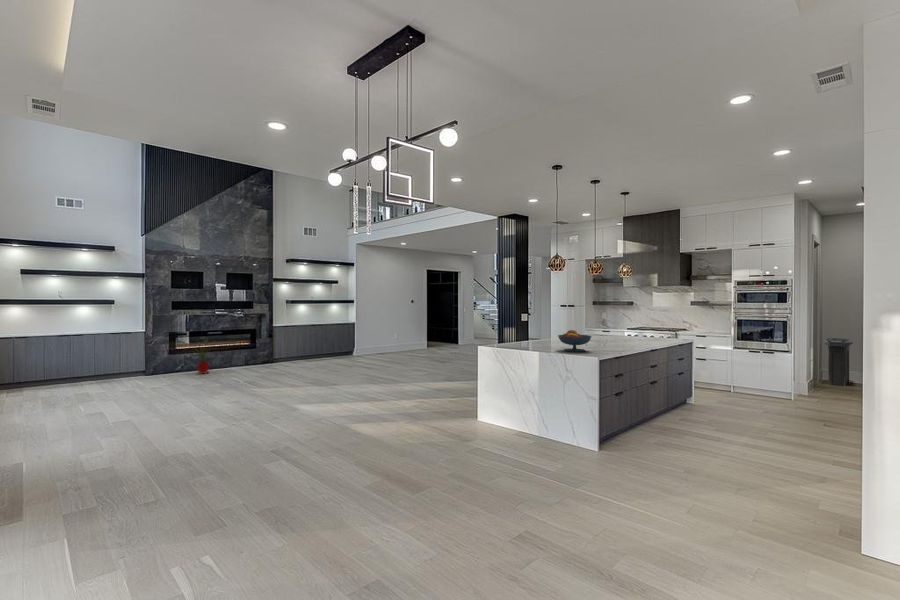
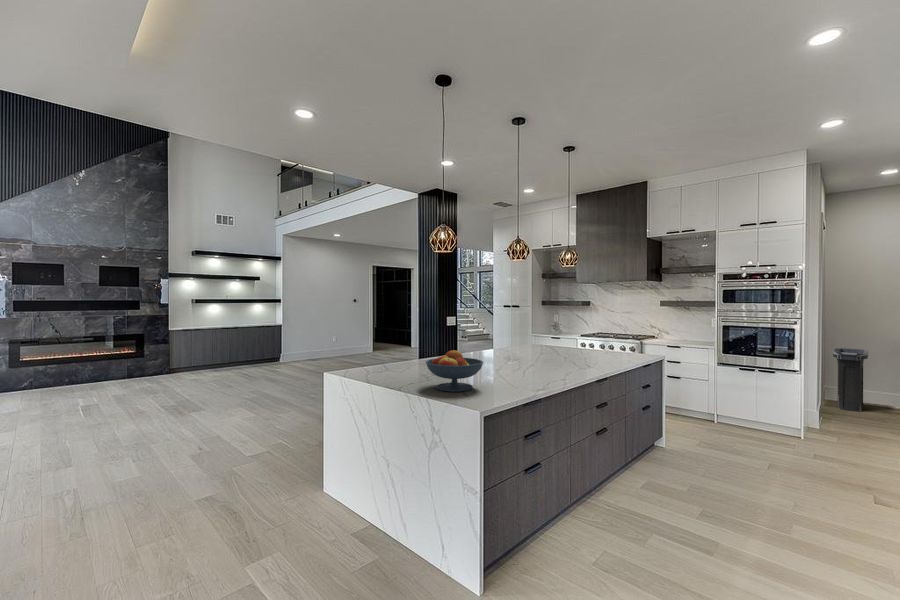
house plant: present [197,345,209,374] -> none [34,344,81,391]

